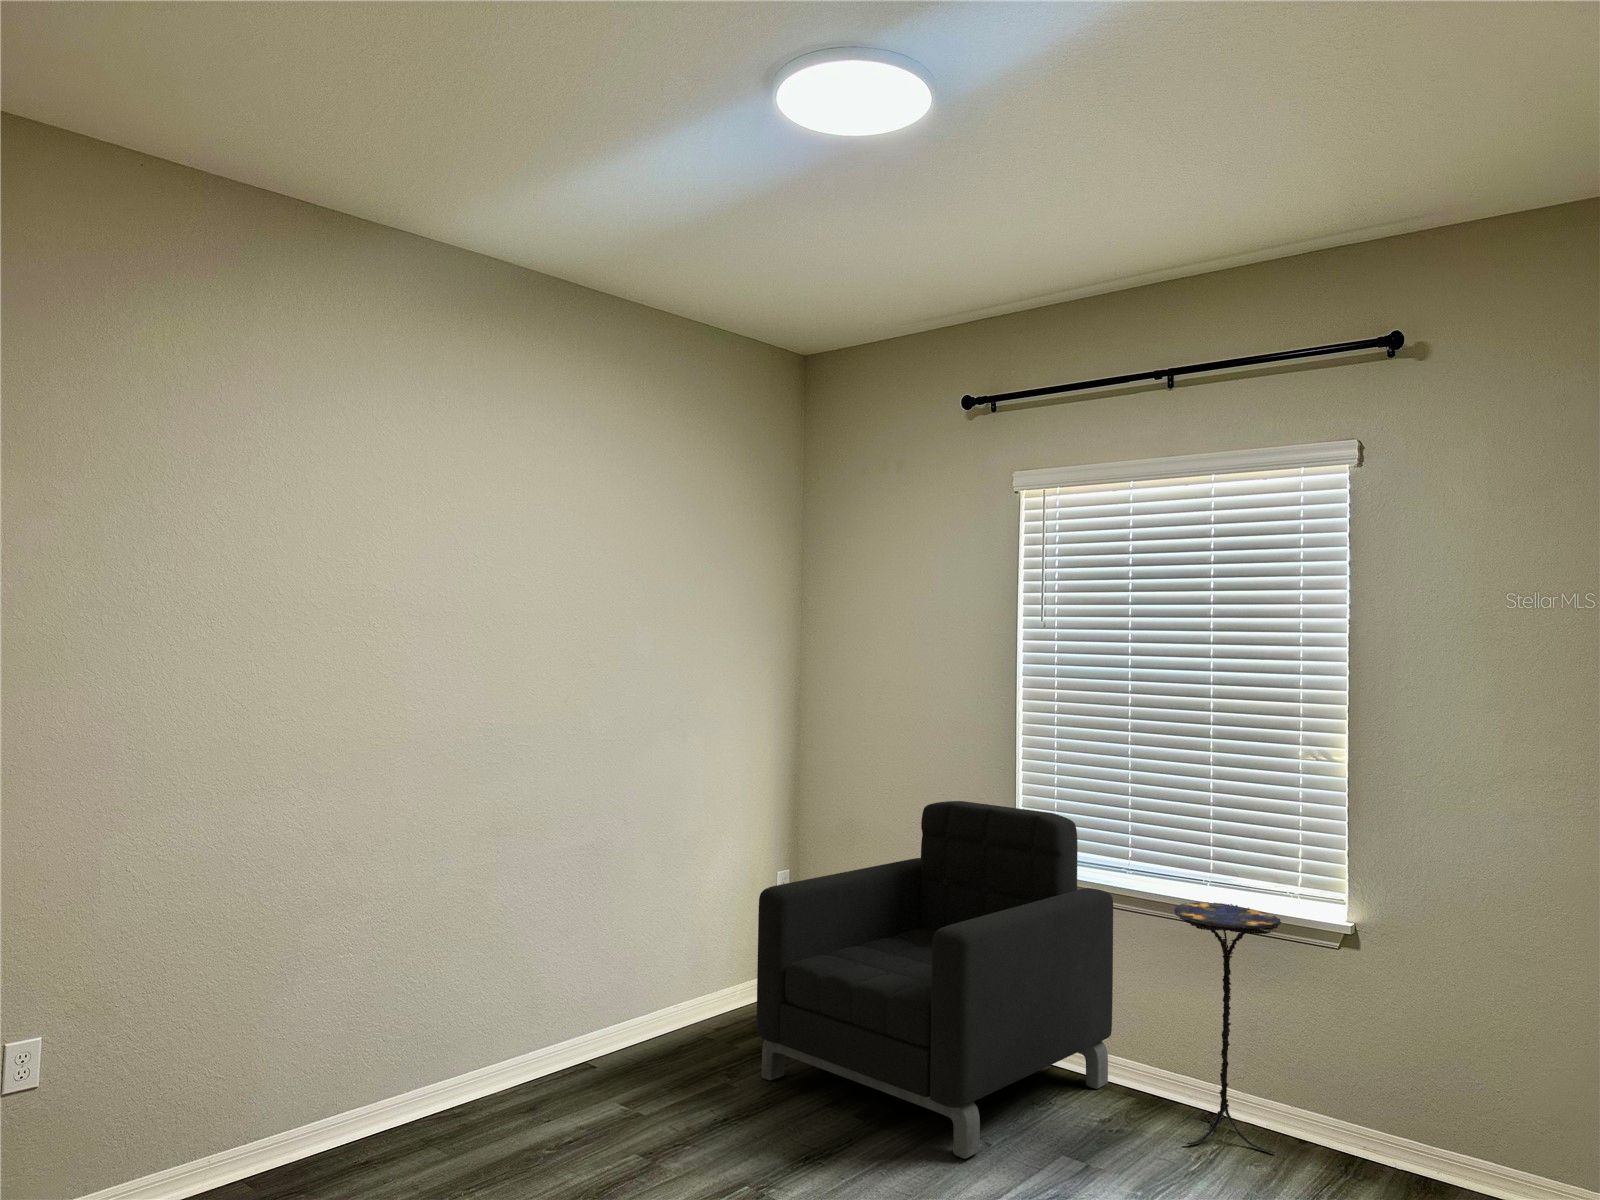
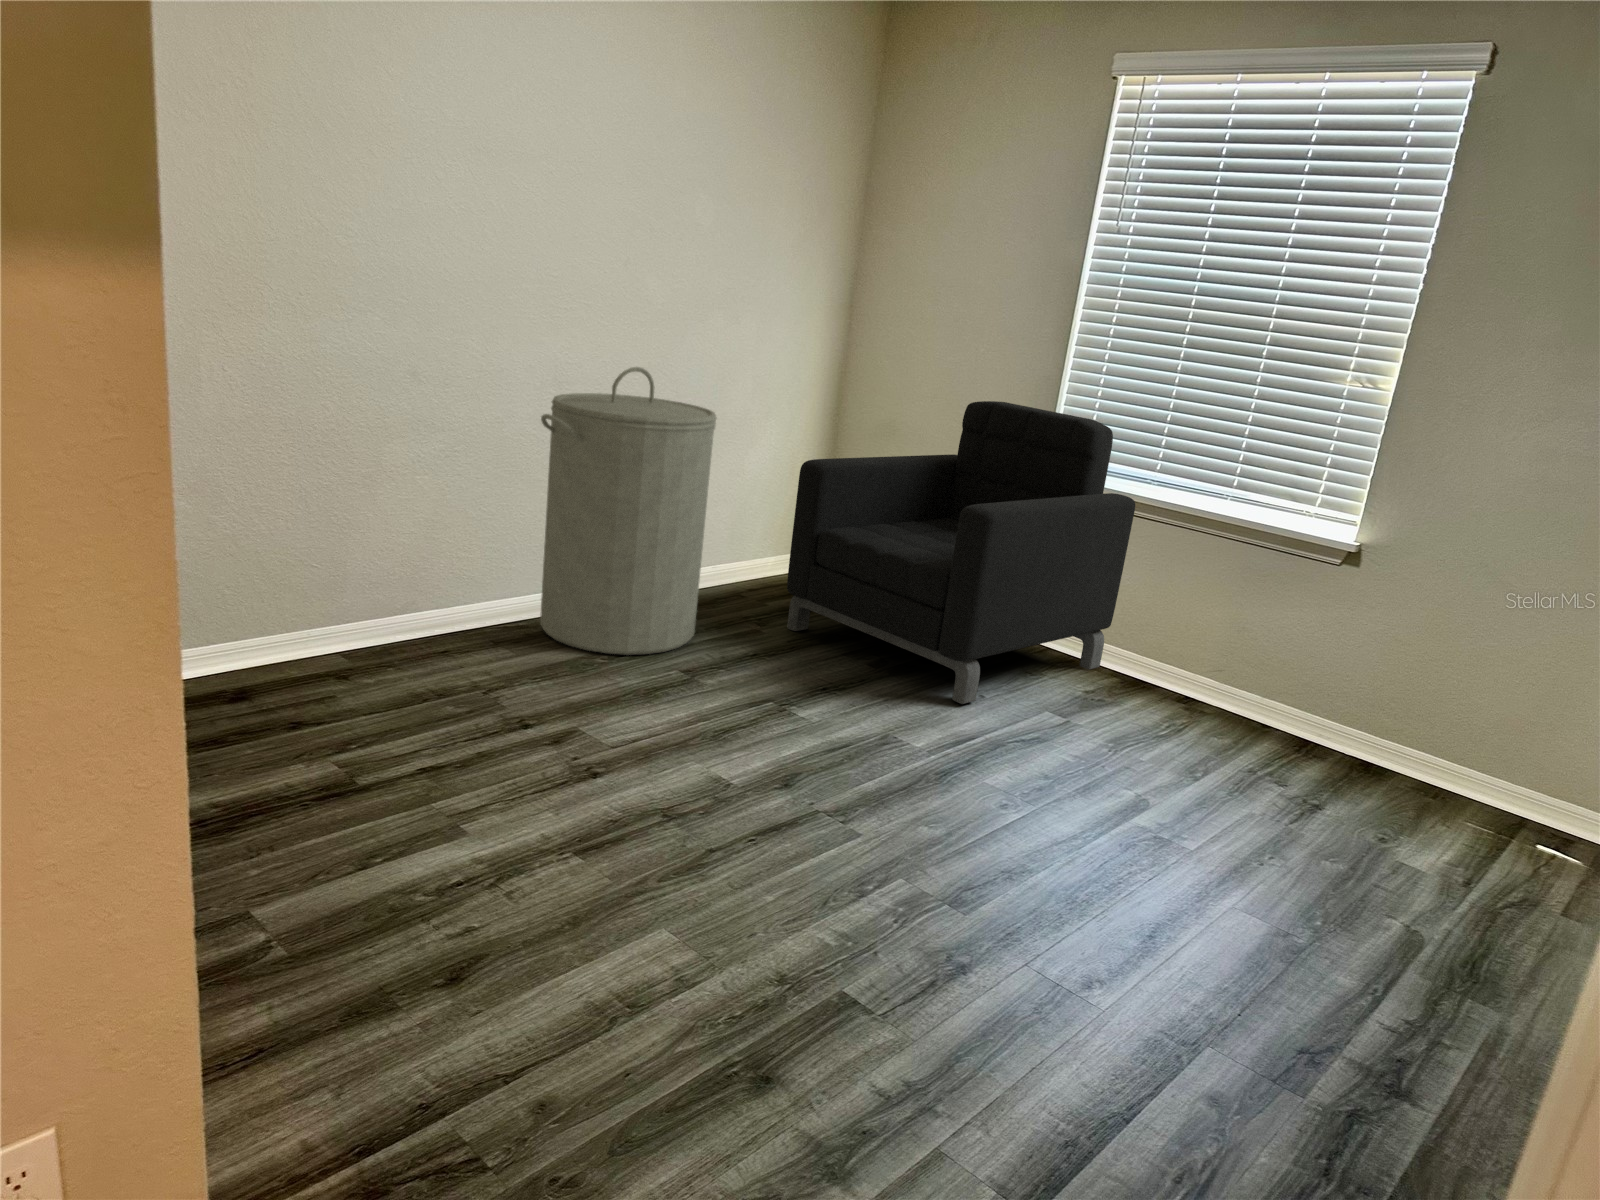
laundry hamper: none [480,813,667,1142] -> present [540,367,717,655]
side table: present [1174,902,1281,1154] -> none [1158,511,1291,732]

